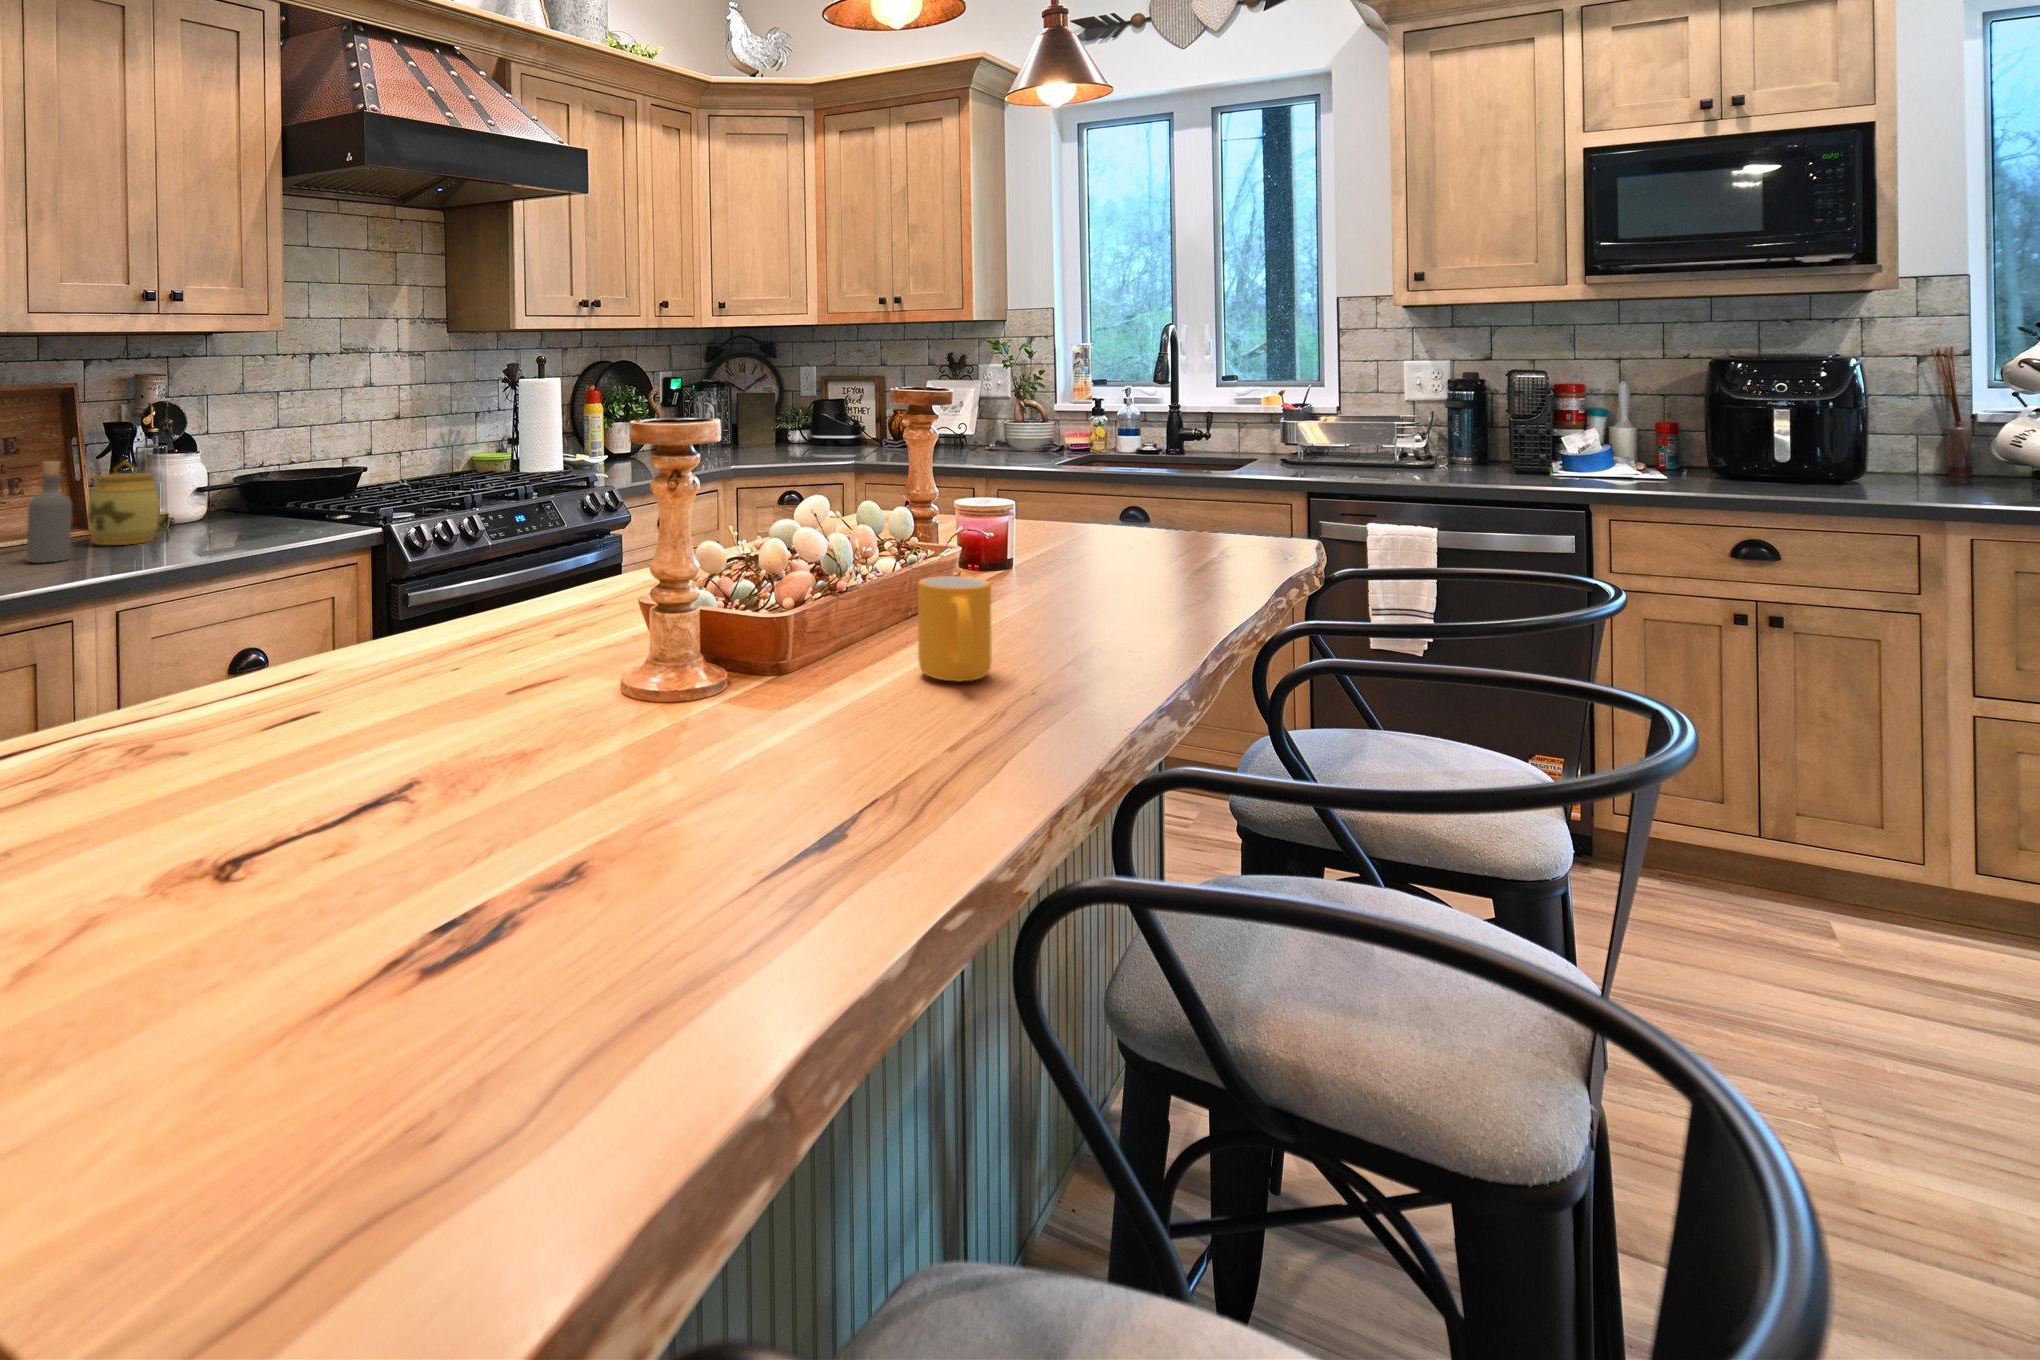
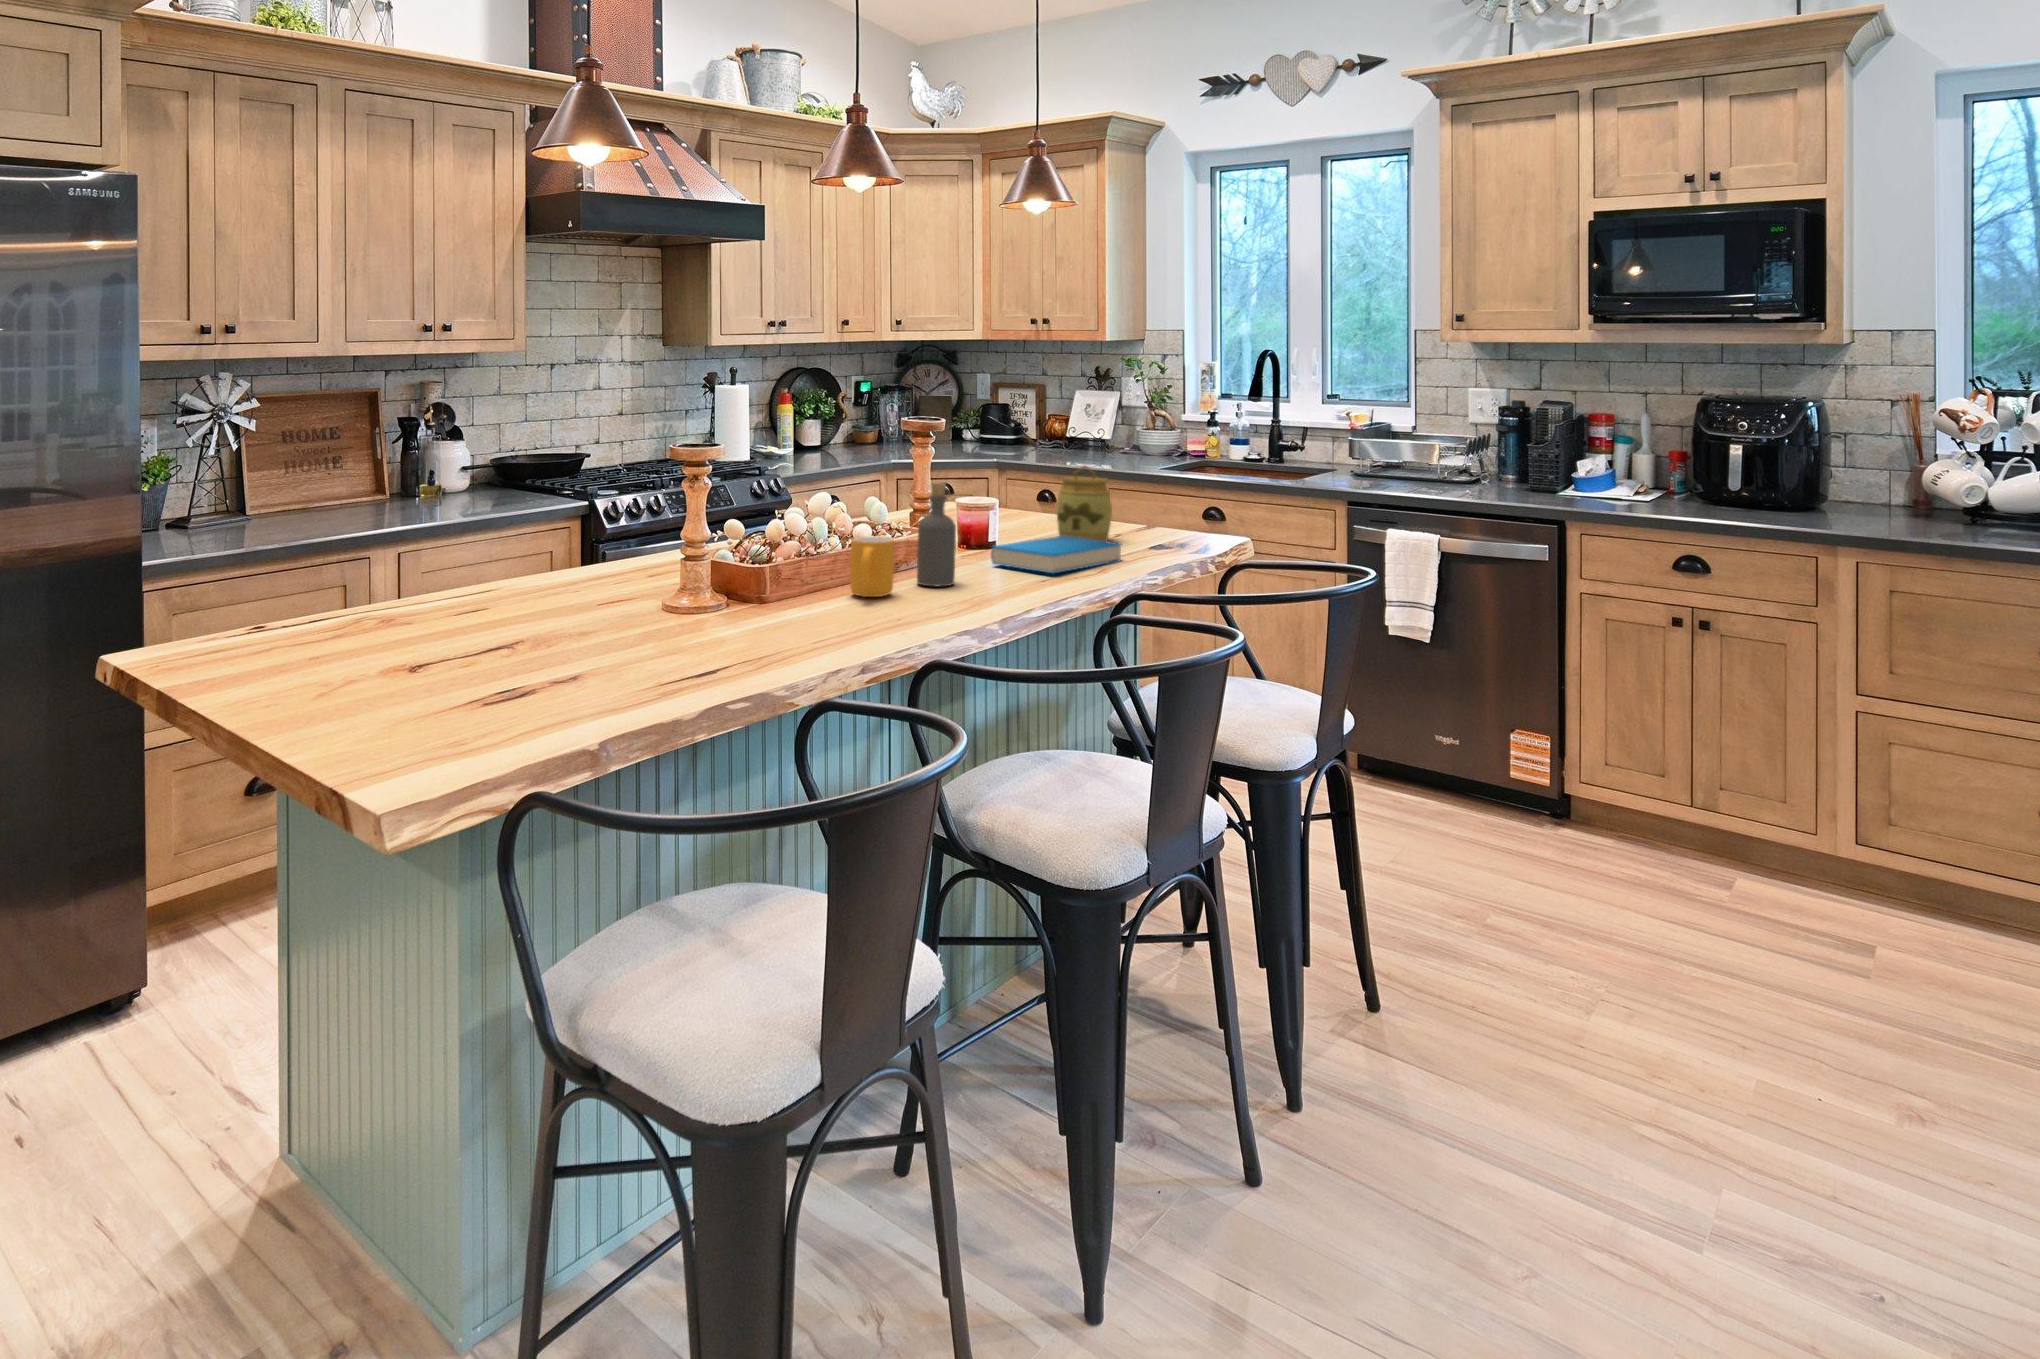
bottle: present [27,461,72,563] -> present [917,482,956,586]
jar: present [88,461,160,545] -> present [1057,466,1112,541]
book: none [1067,558,1239,622] -> present [991,536,1121,573]

